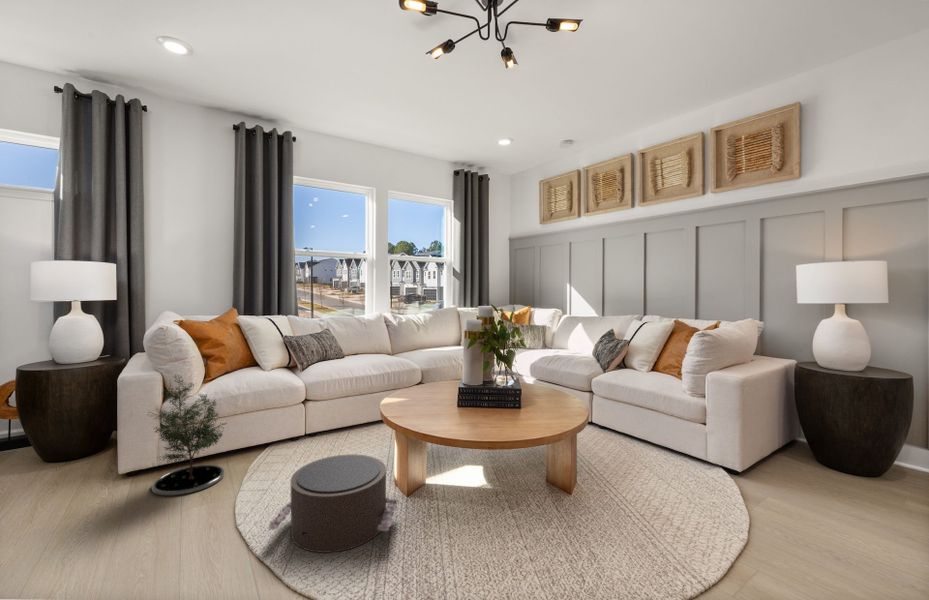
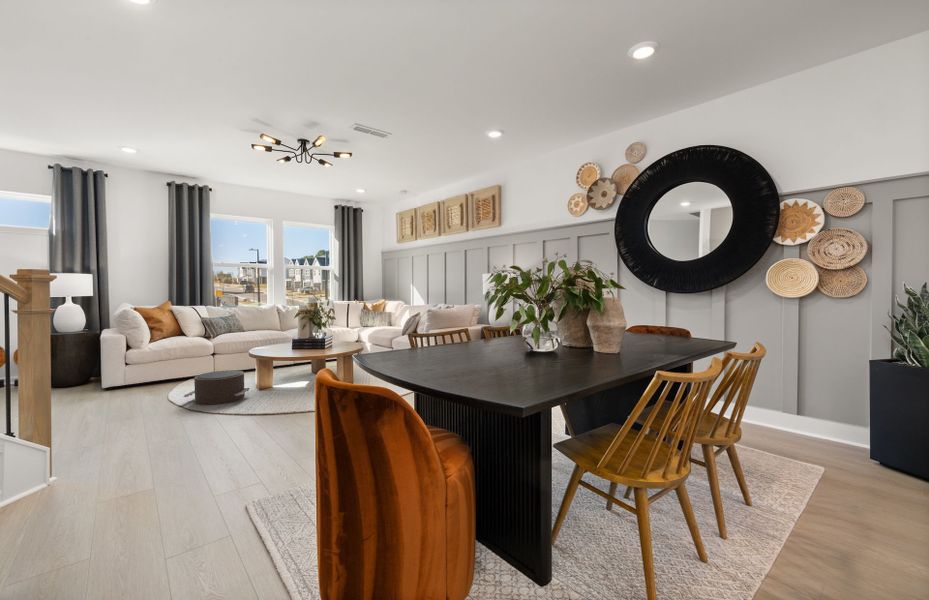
potted tree: present [152,376,226,496] -> none [119,334,165,395]

